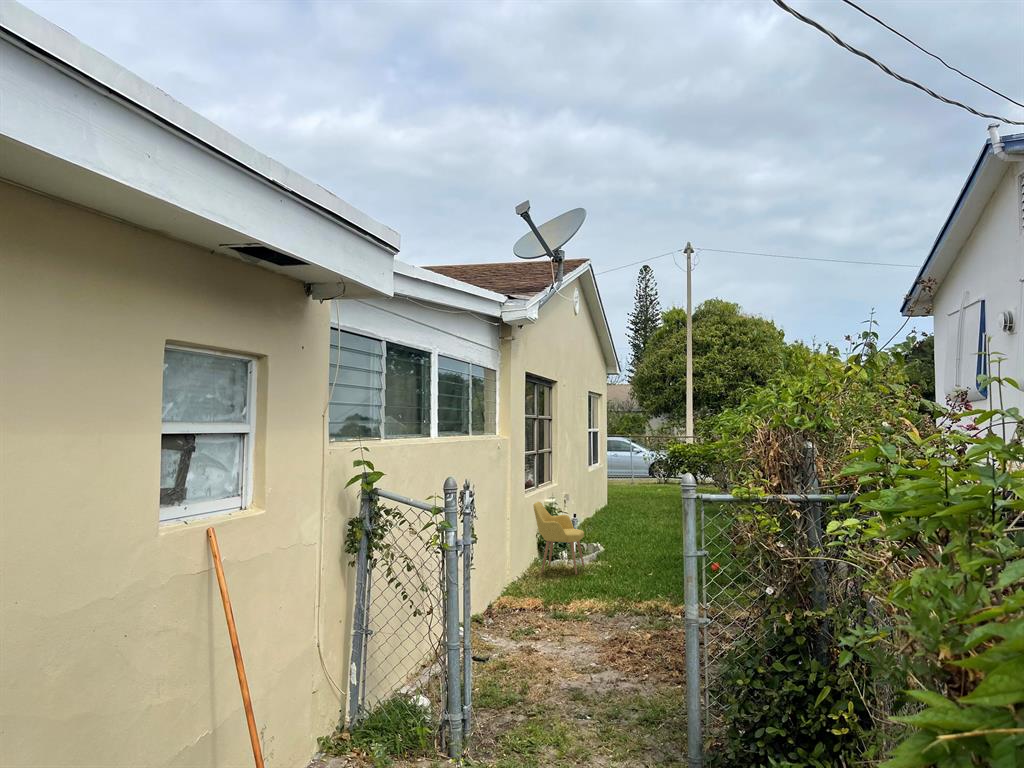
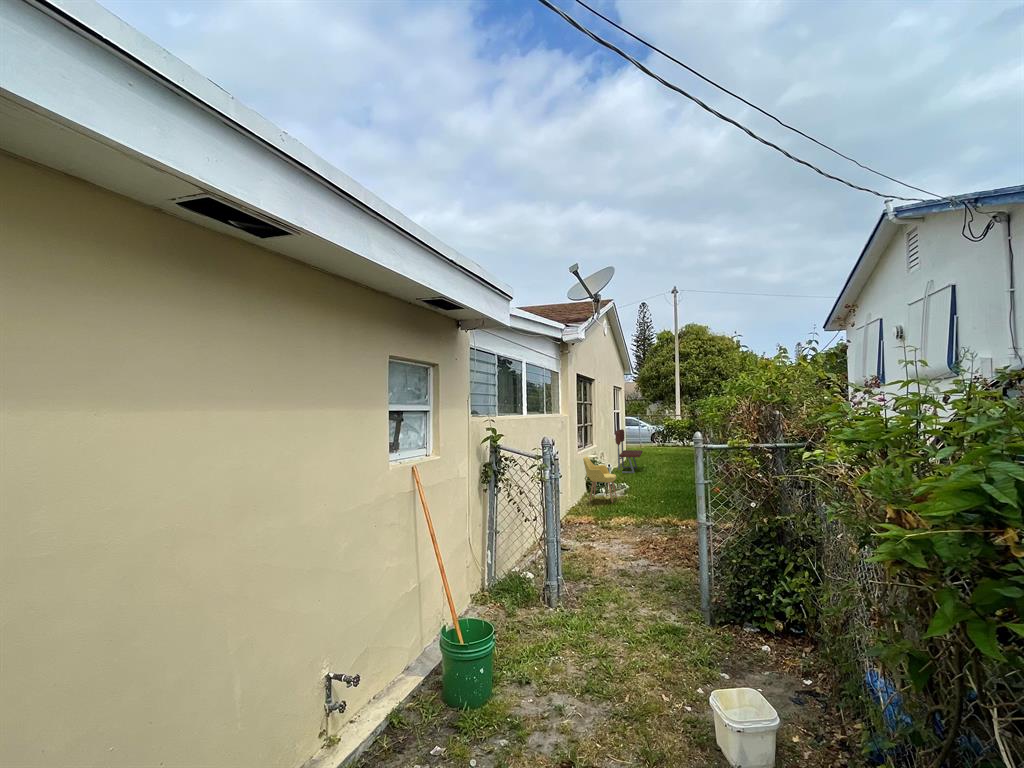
bench: none [590,458,630,527] -> present [615,429,643,473]

